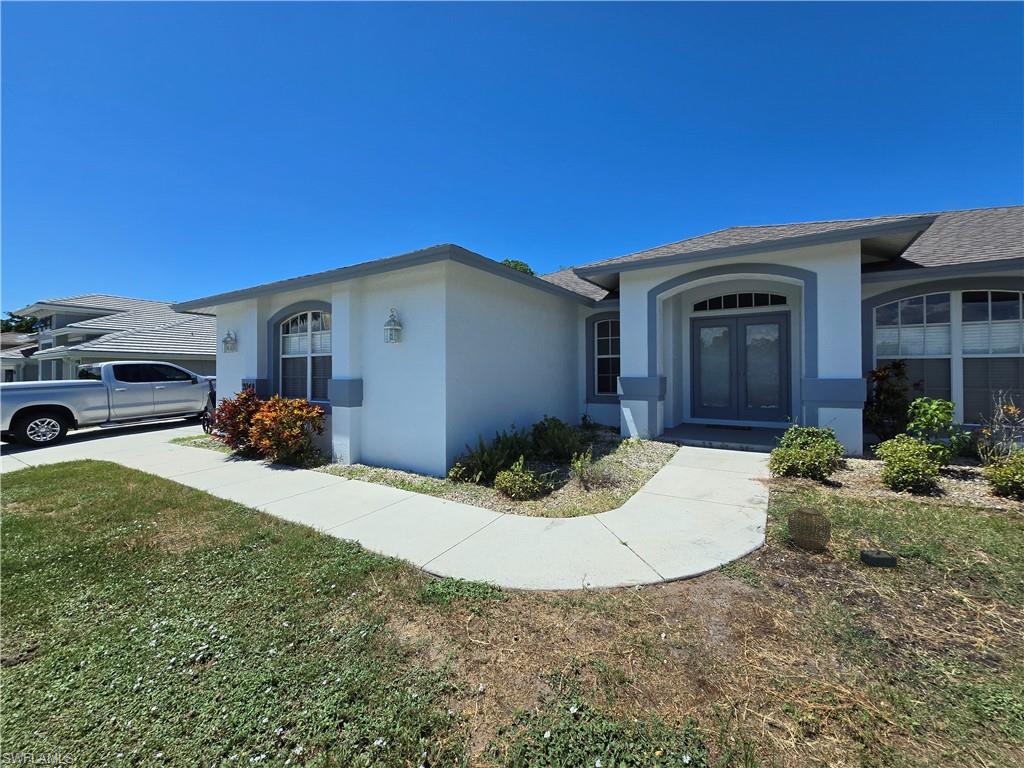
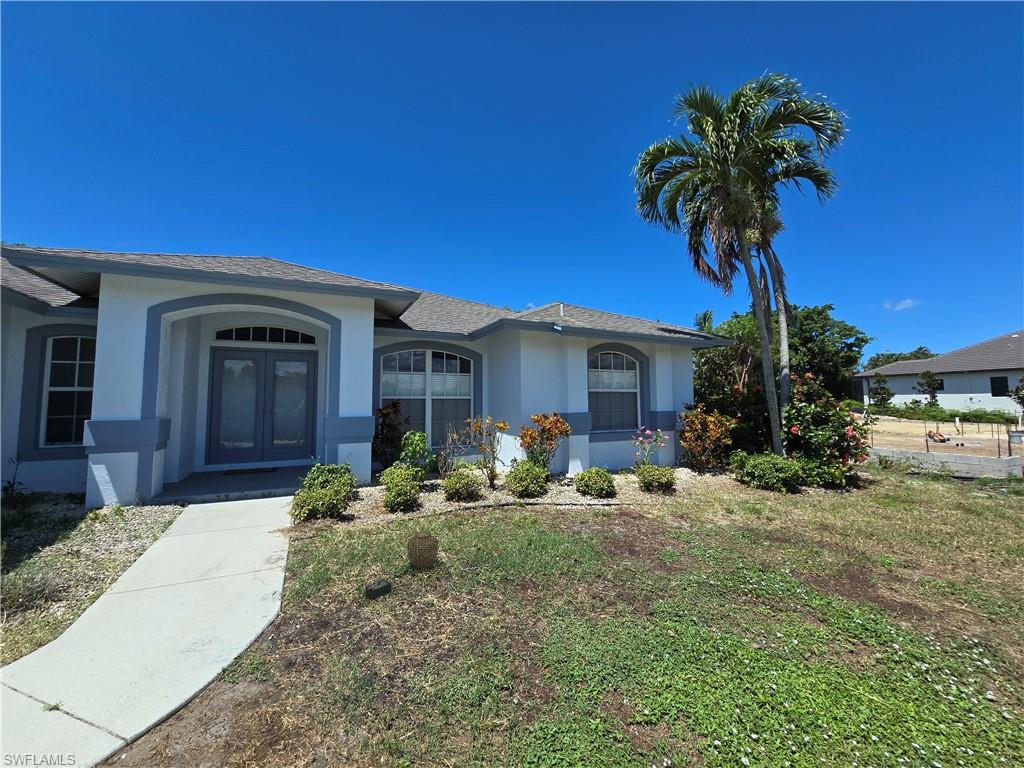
woven basket: present [788,507,831,550] -> present [407,531,438,568]

